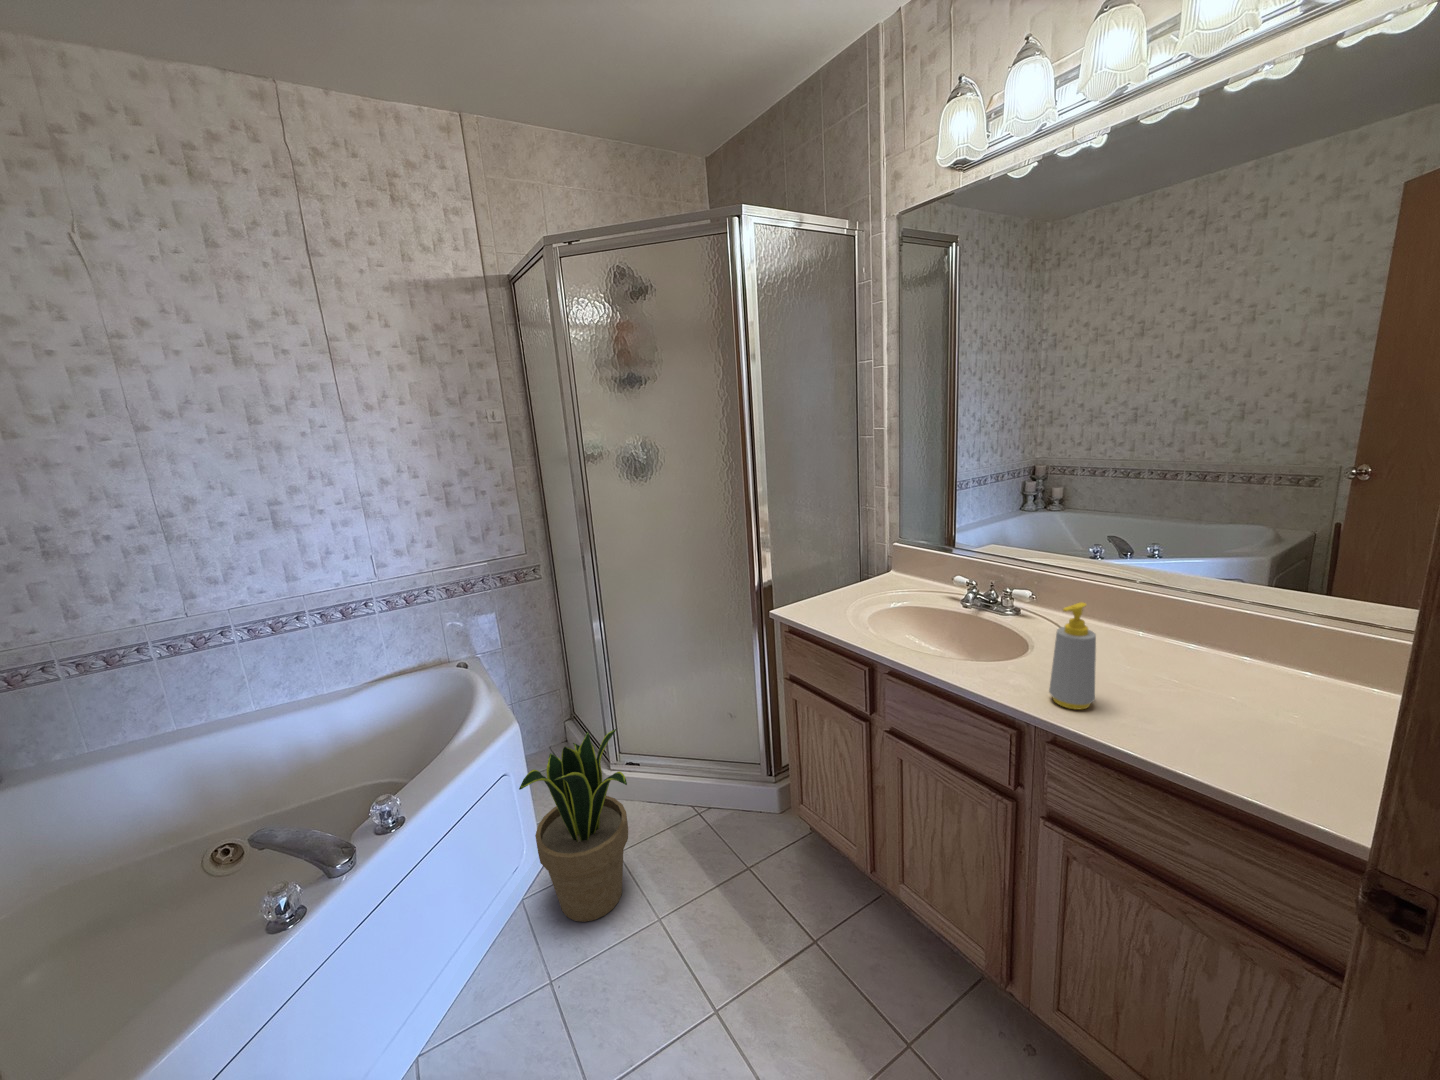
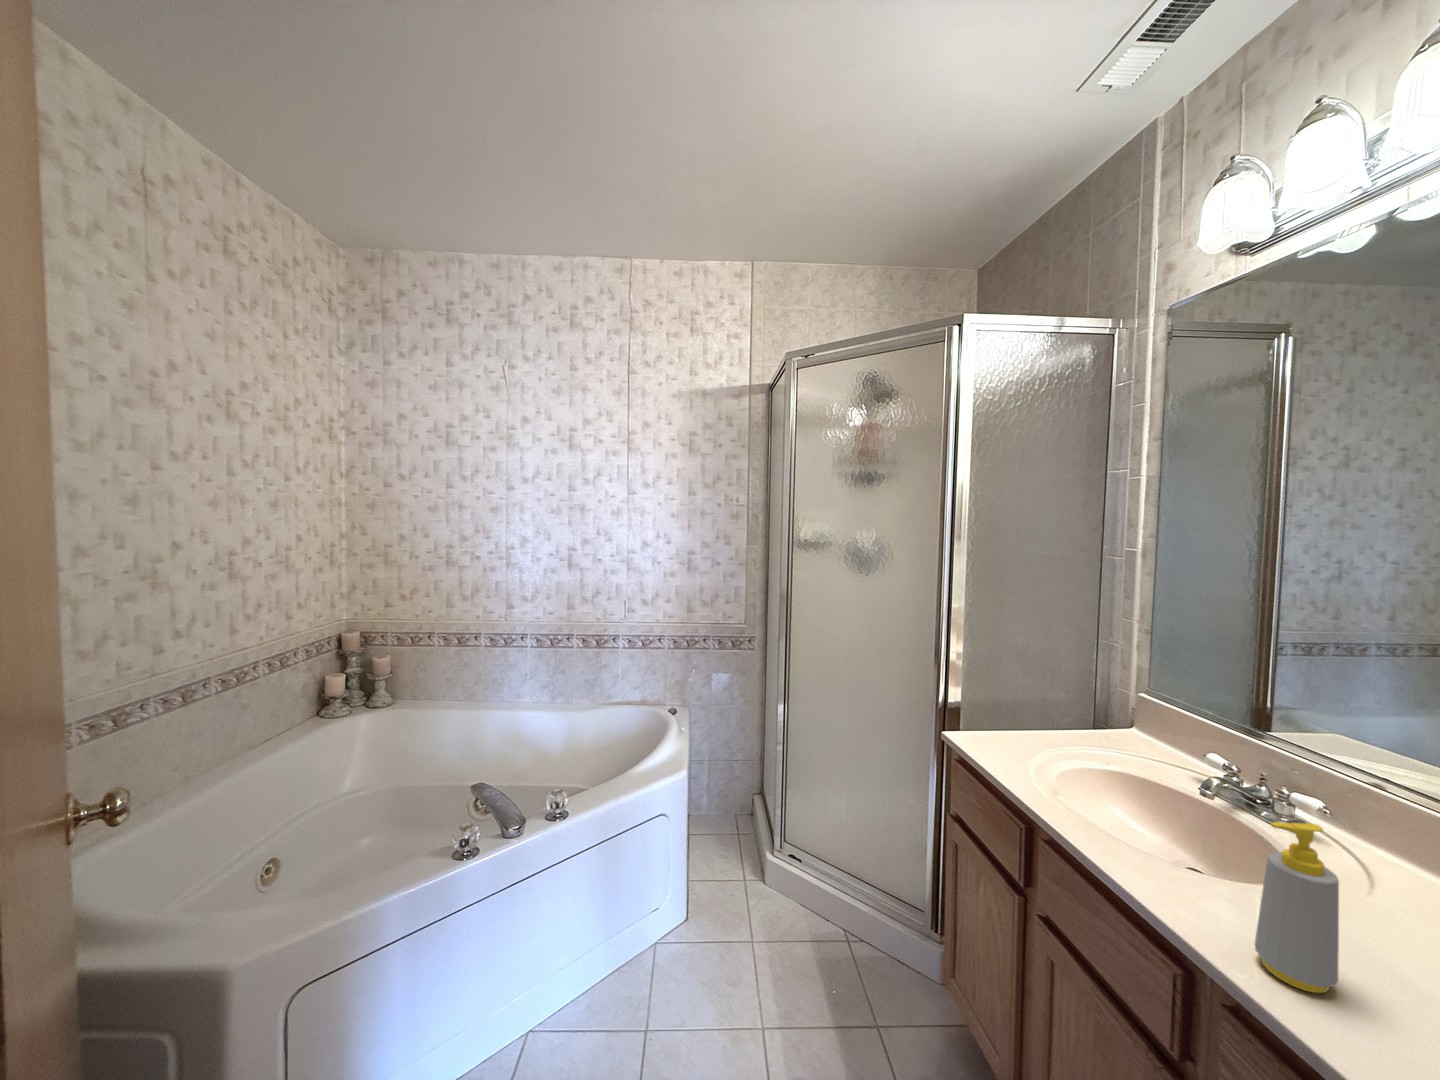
potted plant: present [519,729,628,922] -> none [662,799,768,994]

